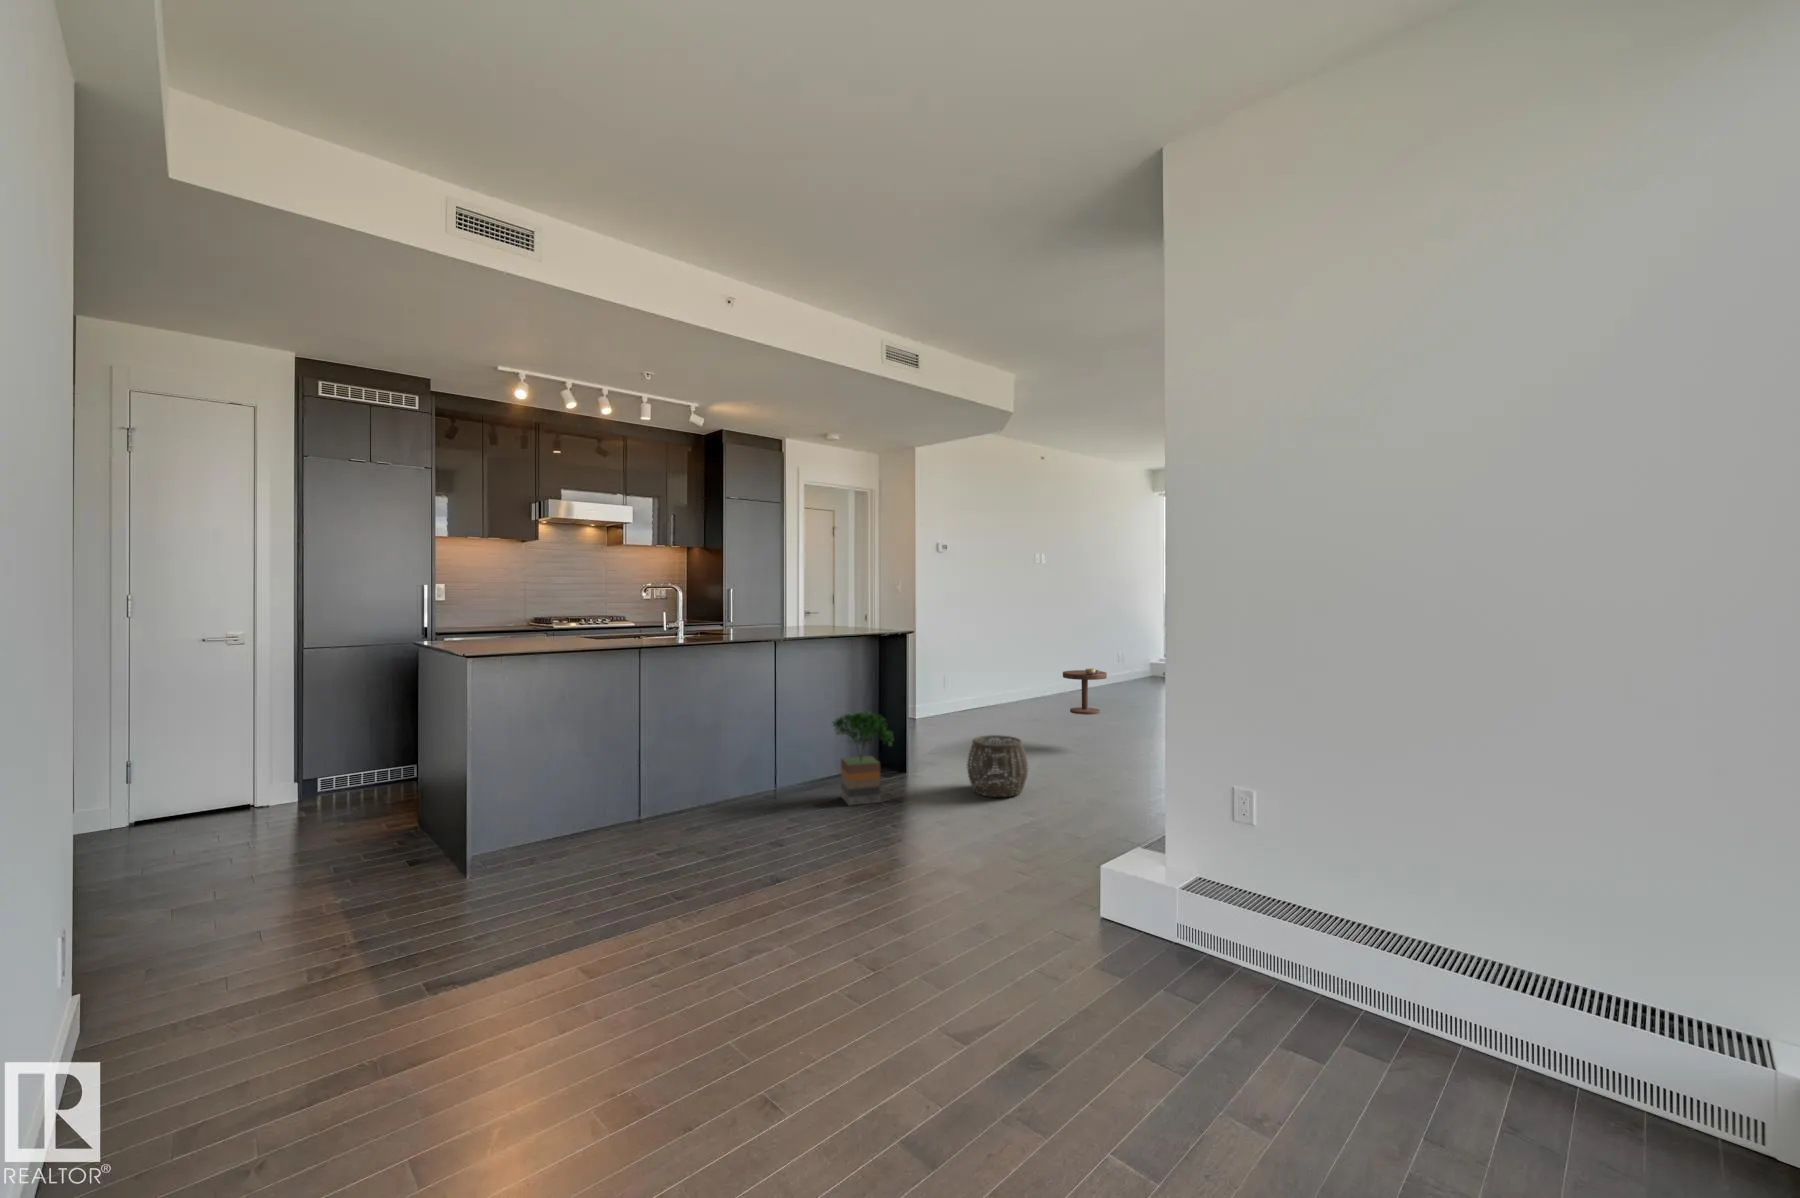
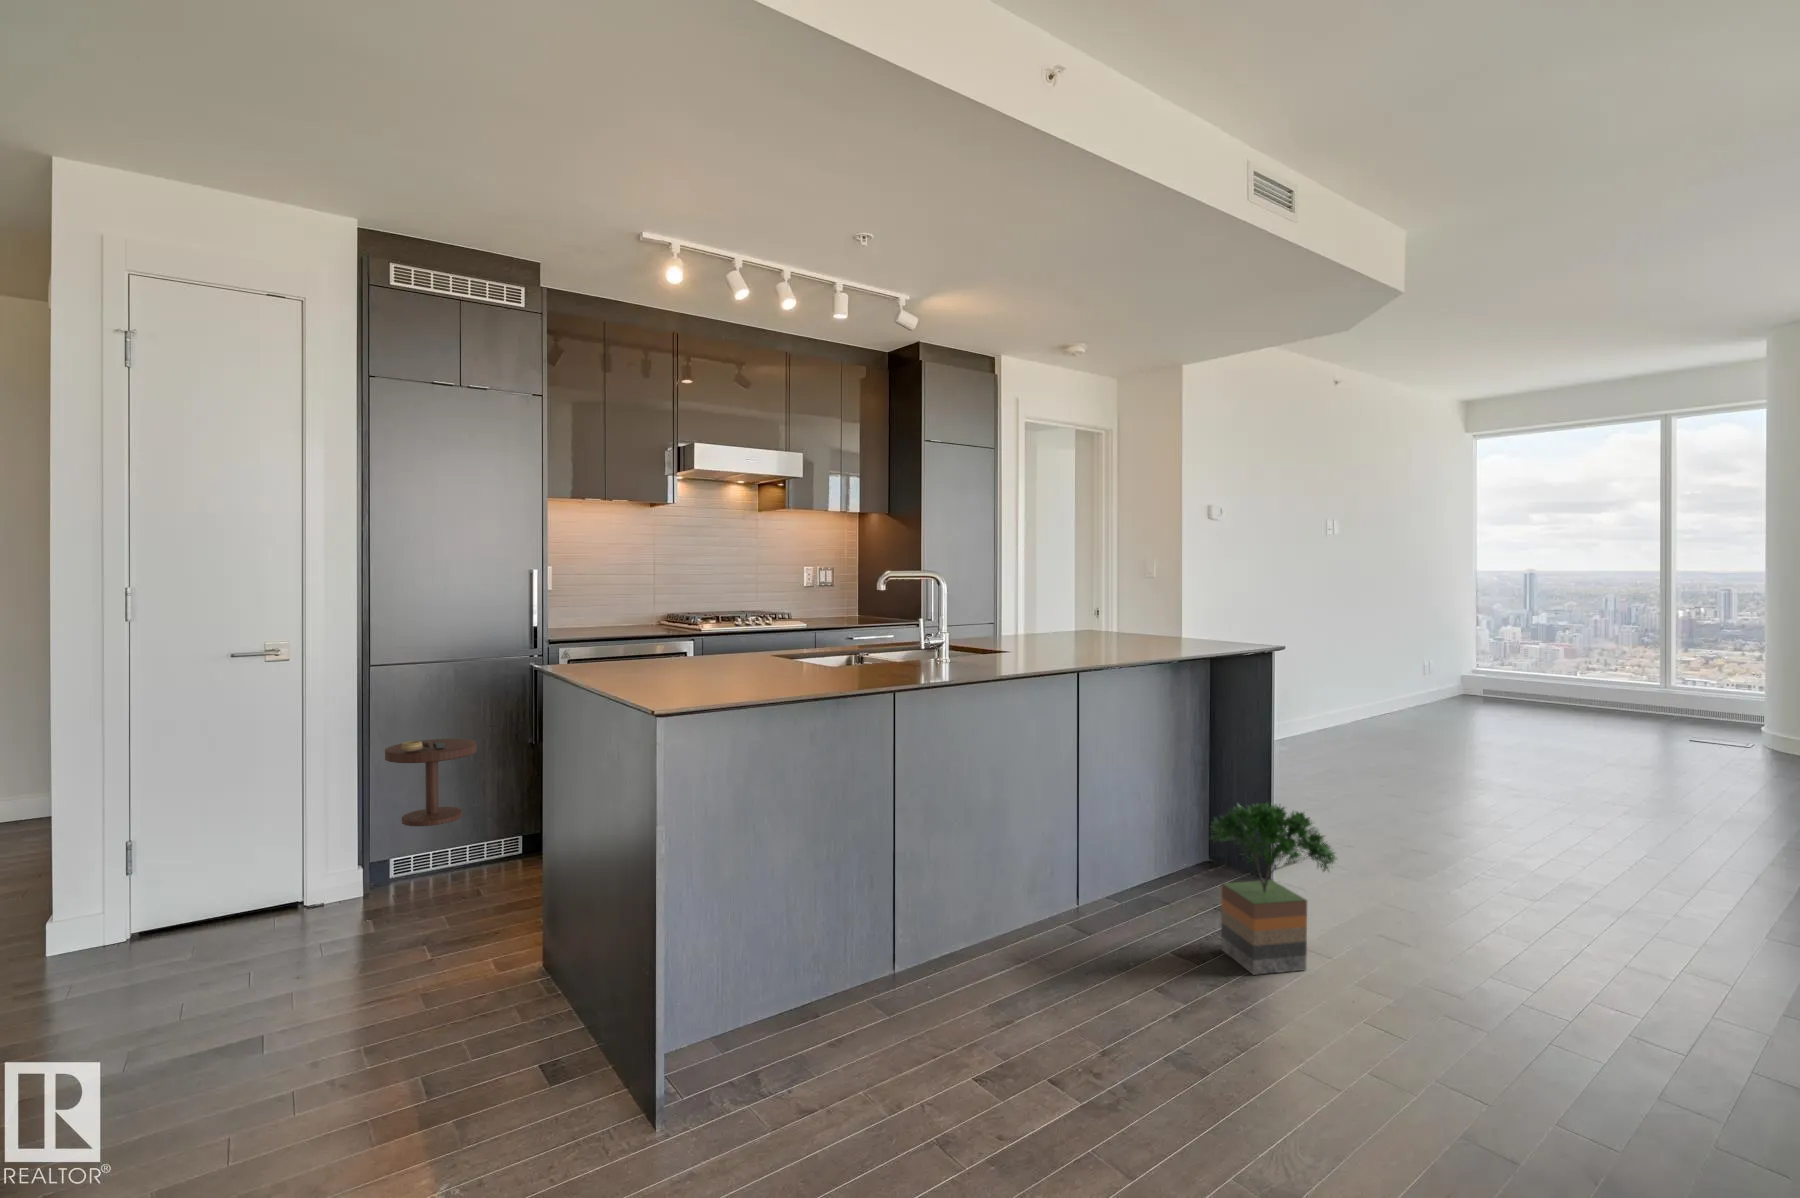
side table: present [1063,669,1107,715] -> present [385,739,477,826]
woven basket: present [967,735,1028,798] -> none [1444,851,1580,976]

